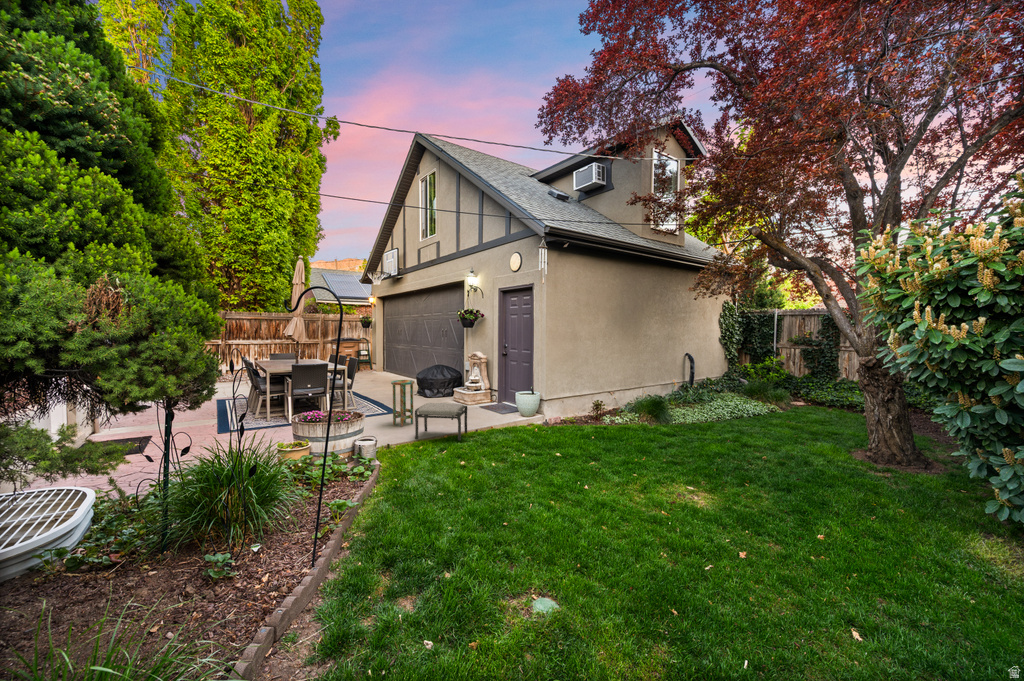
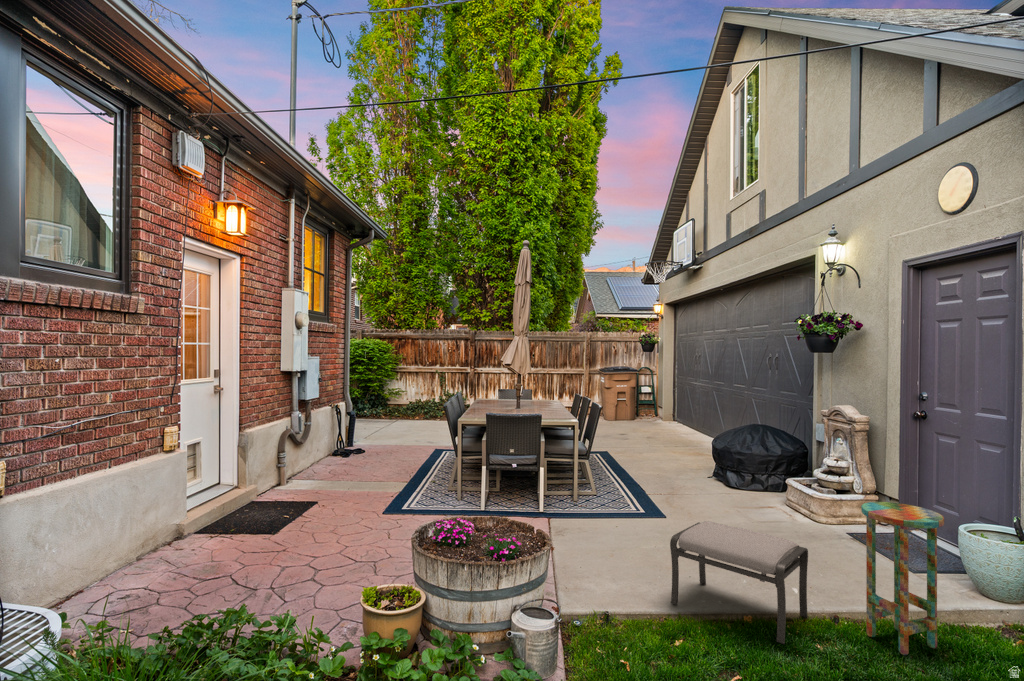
side table: present [391,380,414,427] -> present [861,502,944,655]

